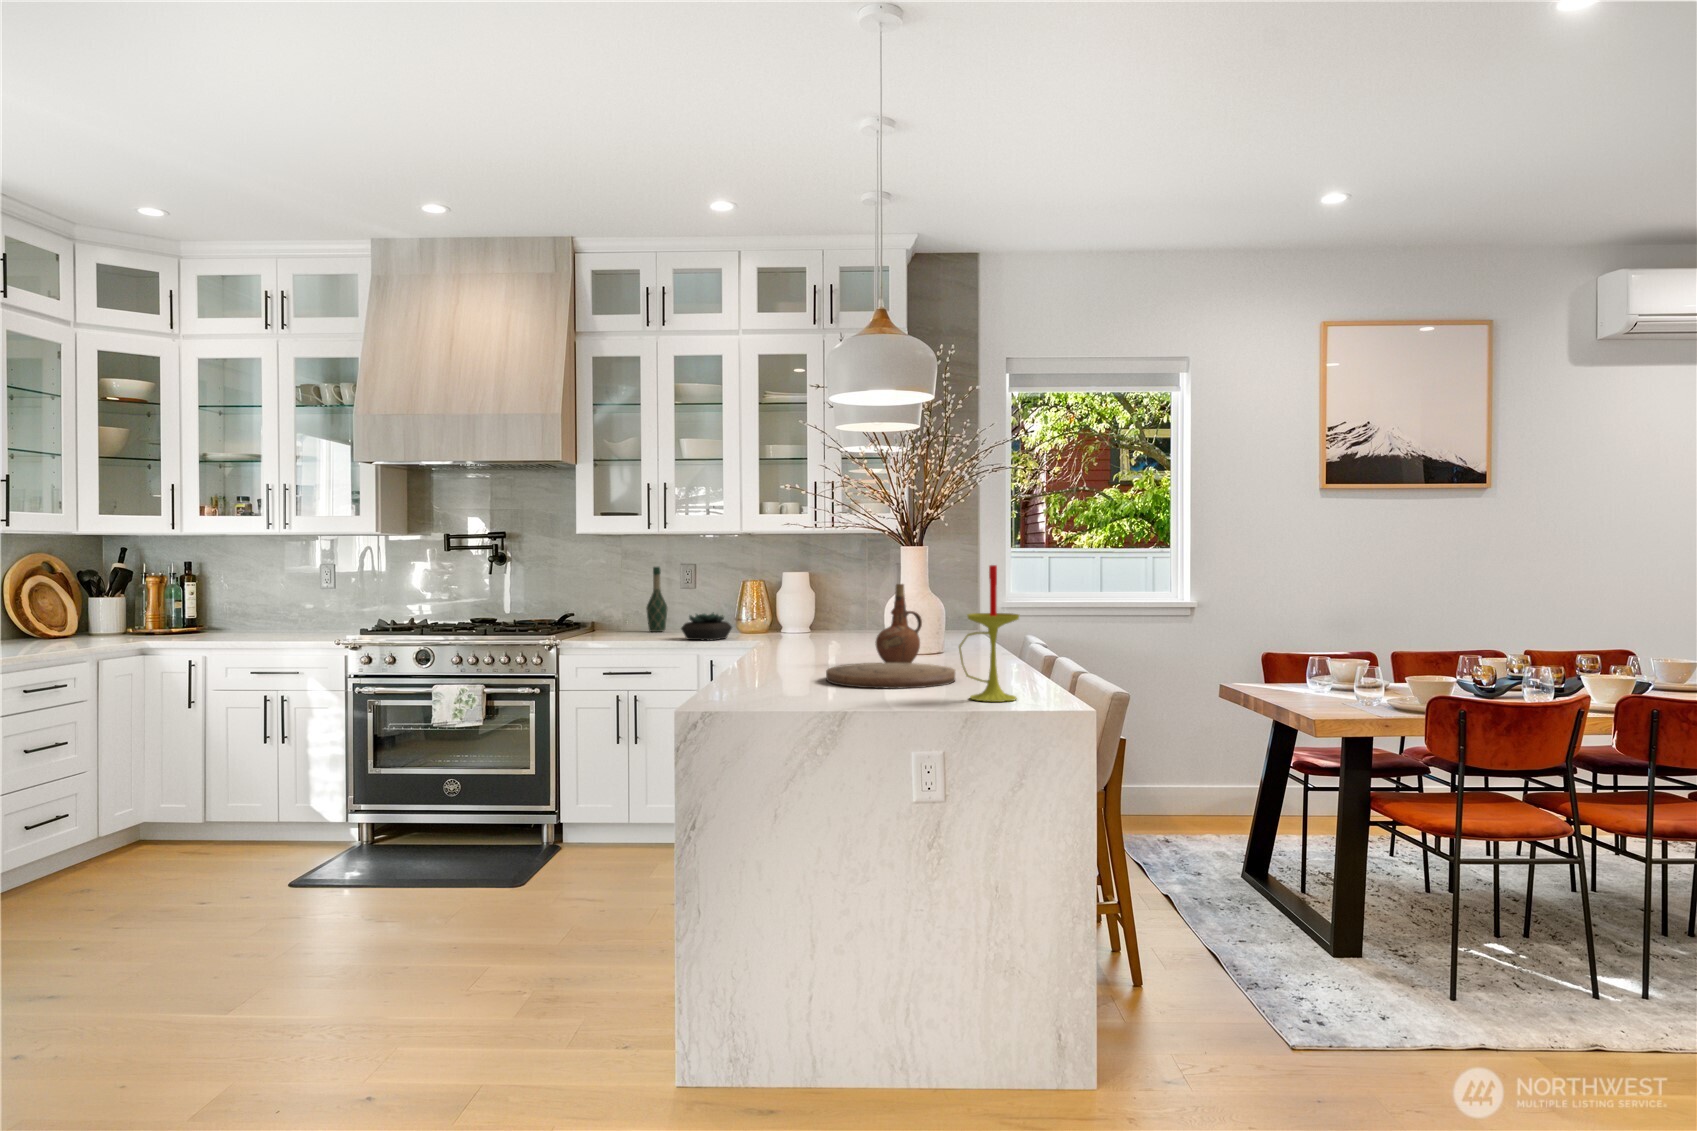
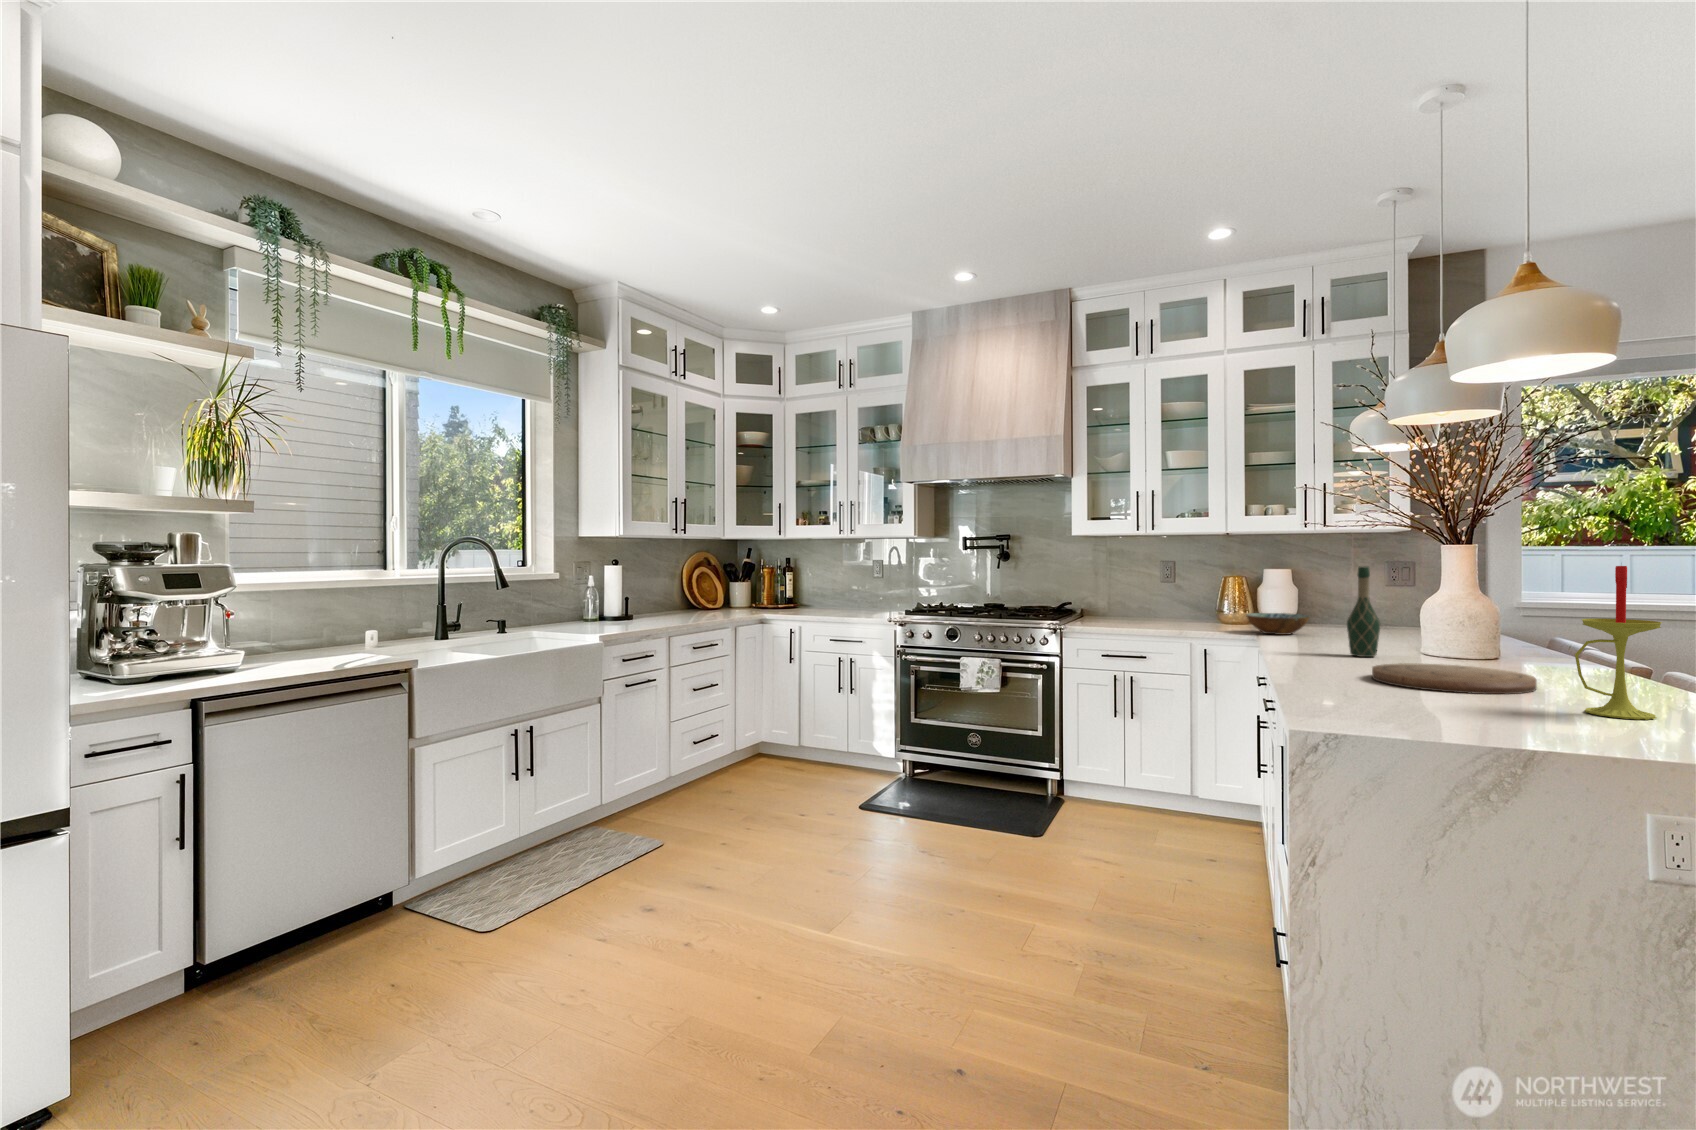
wine bottle: present [646,567,667,632] -> present [1347,566,1380,657]
ceramic pitcher: present [875,584,922,663] -> none [1409,583,1467,666]
succulent plant: present [681,613,732,640] -> none [1170,606,1220,631]
bowl: none [755,618,817,641] -> present [1246,613,1310,635]

